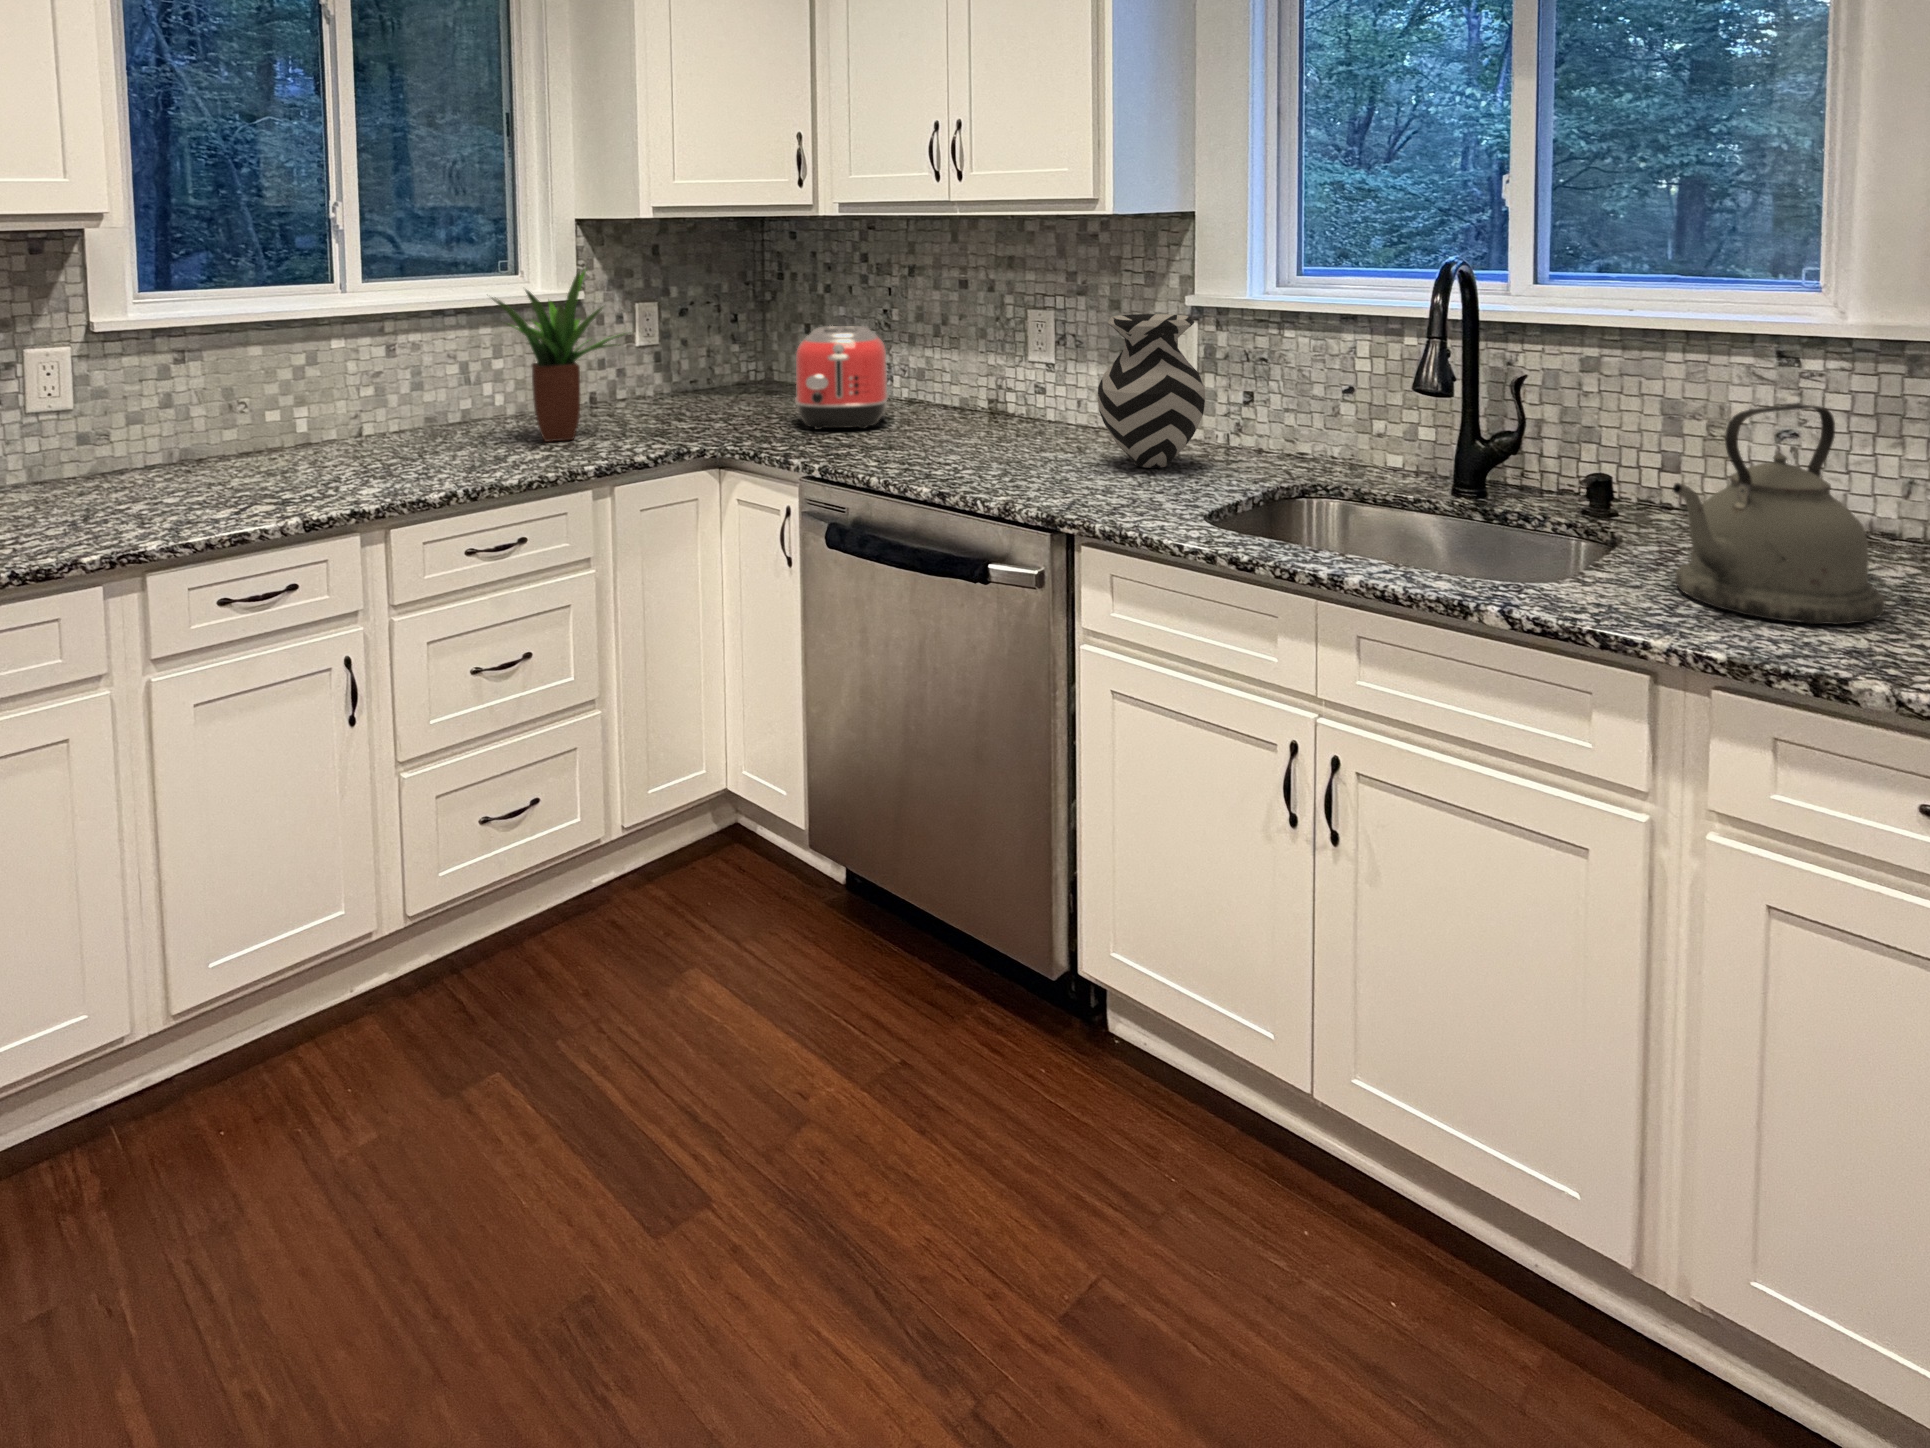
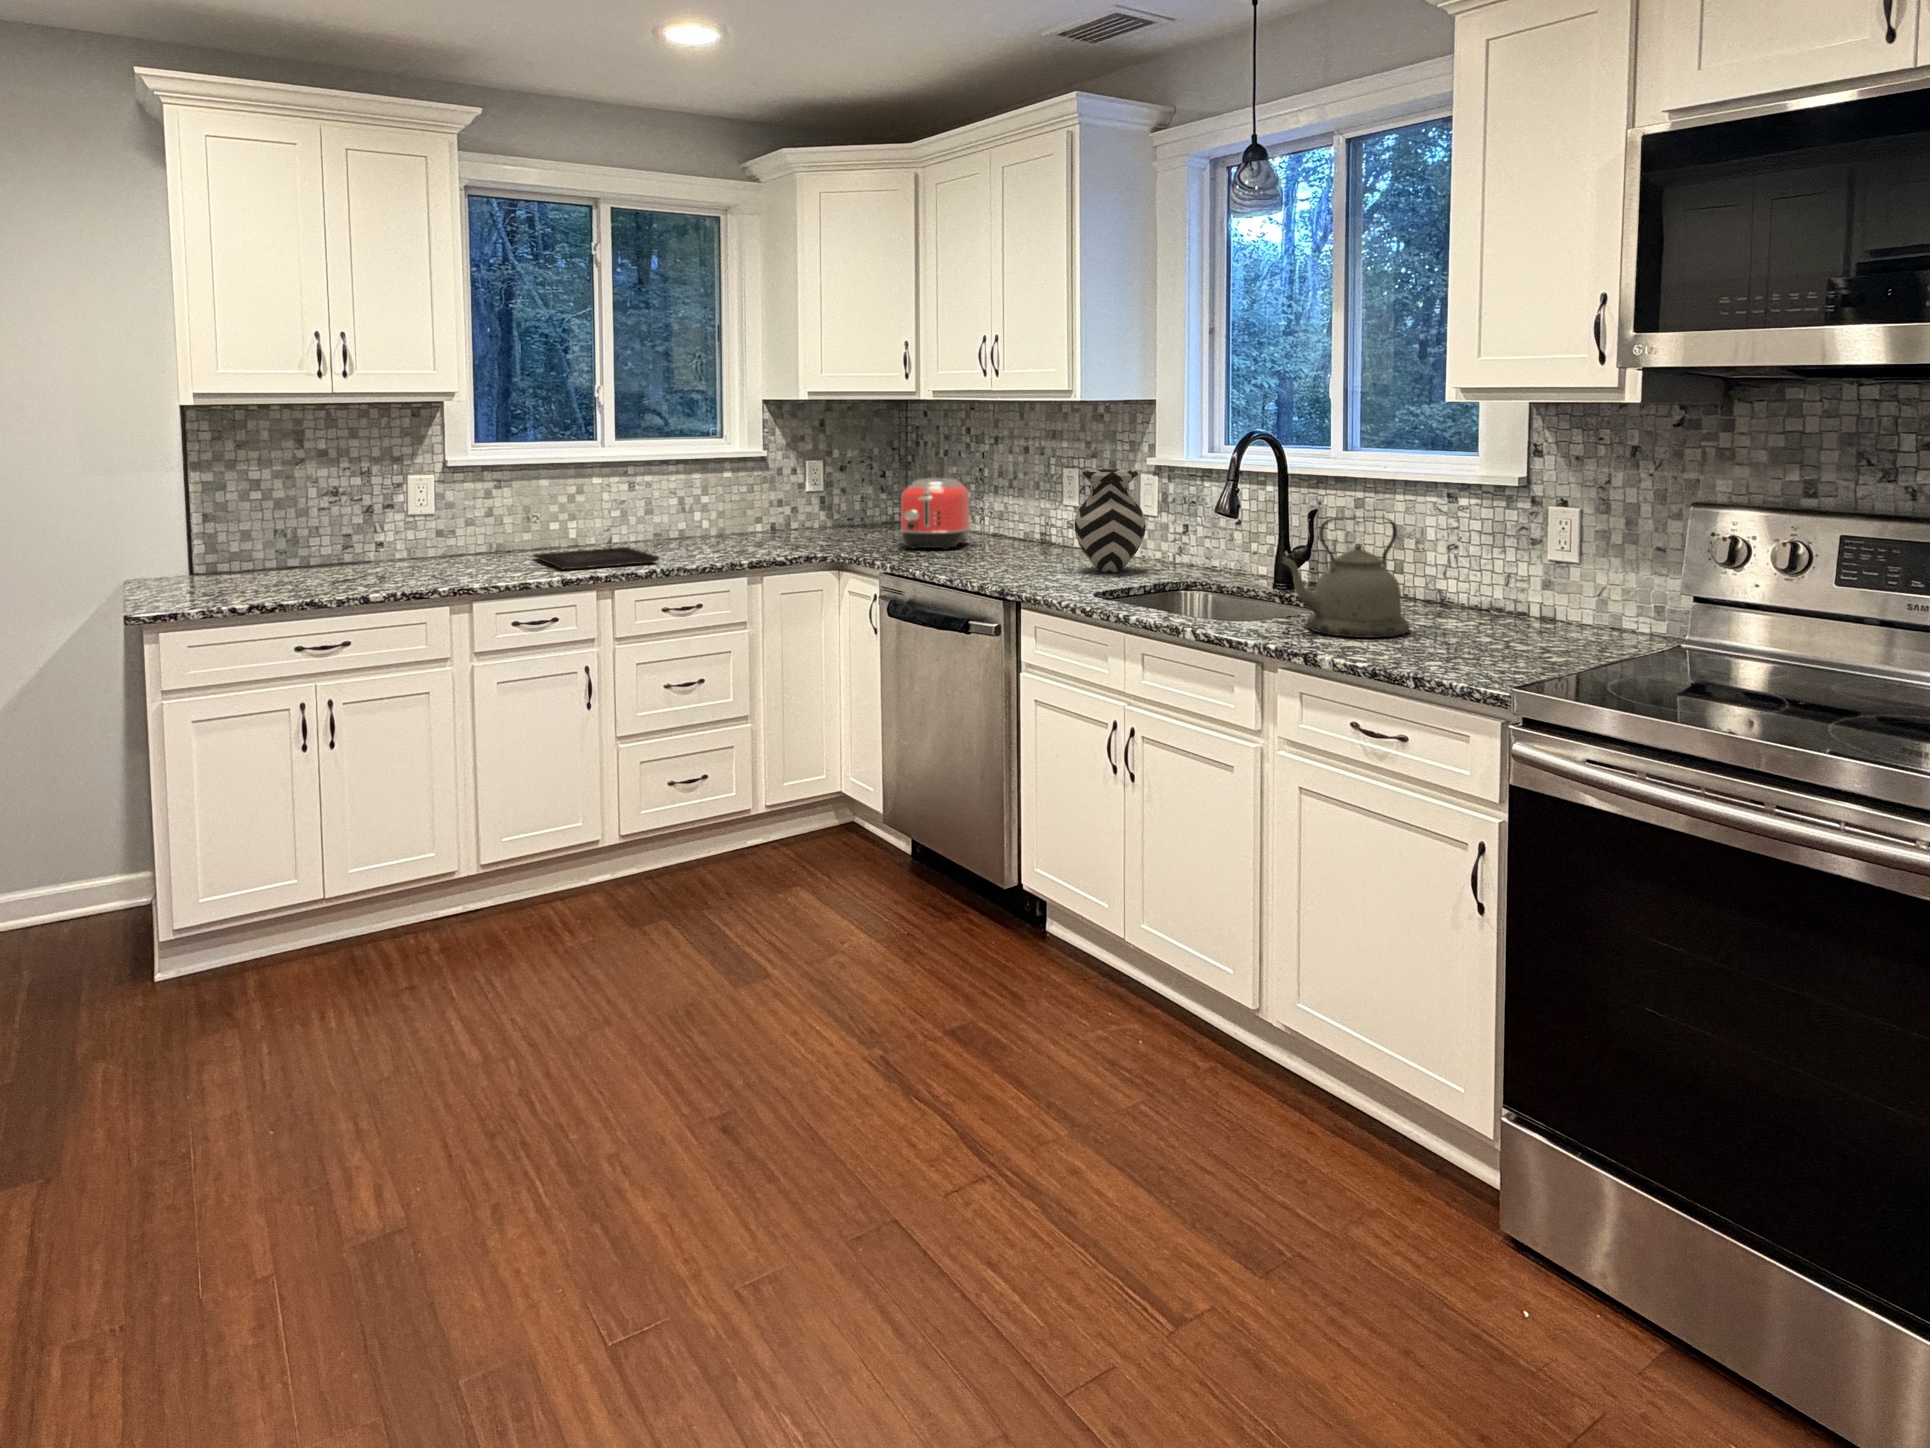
potted plant: present [492,270,625,442] -> none [692,432,791,550]
tray: none [243,444,455,498] -> present [533,547,659,569]

